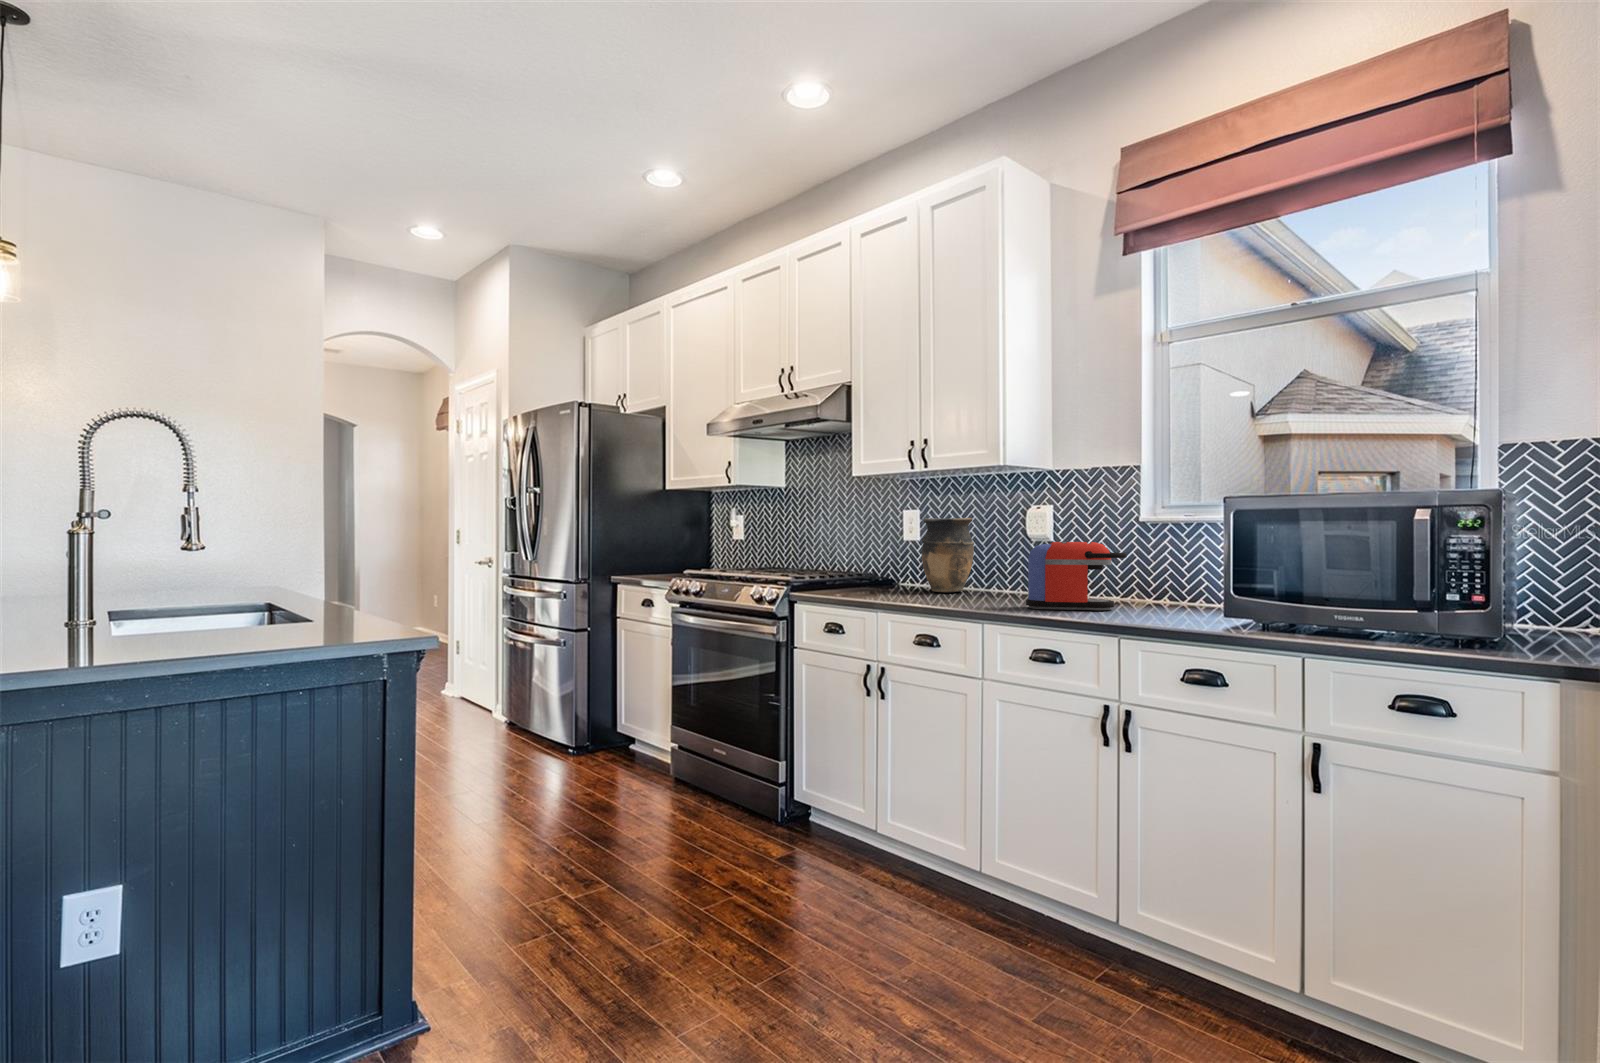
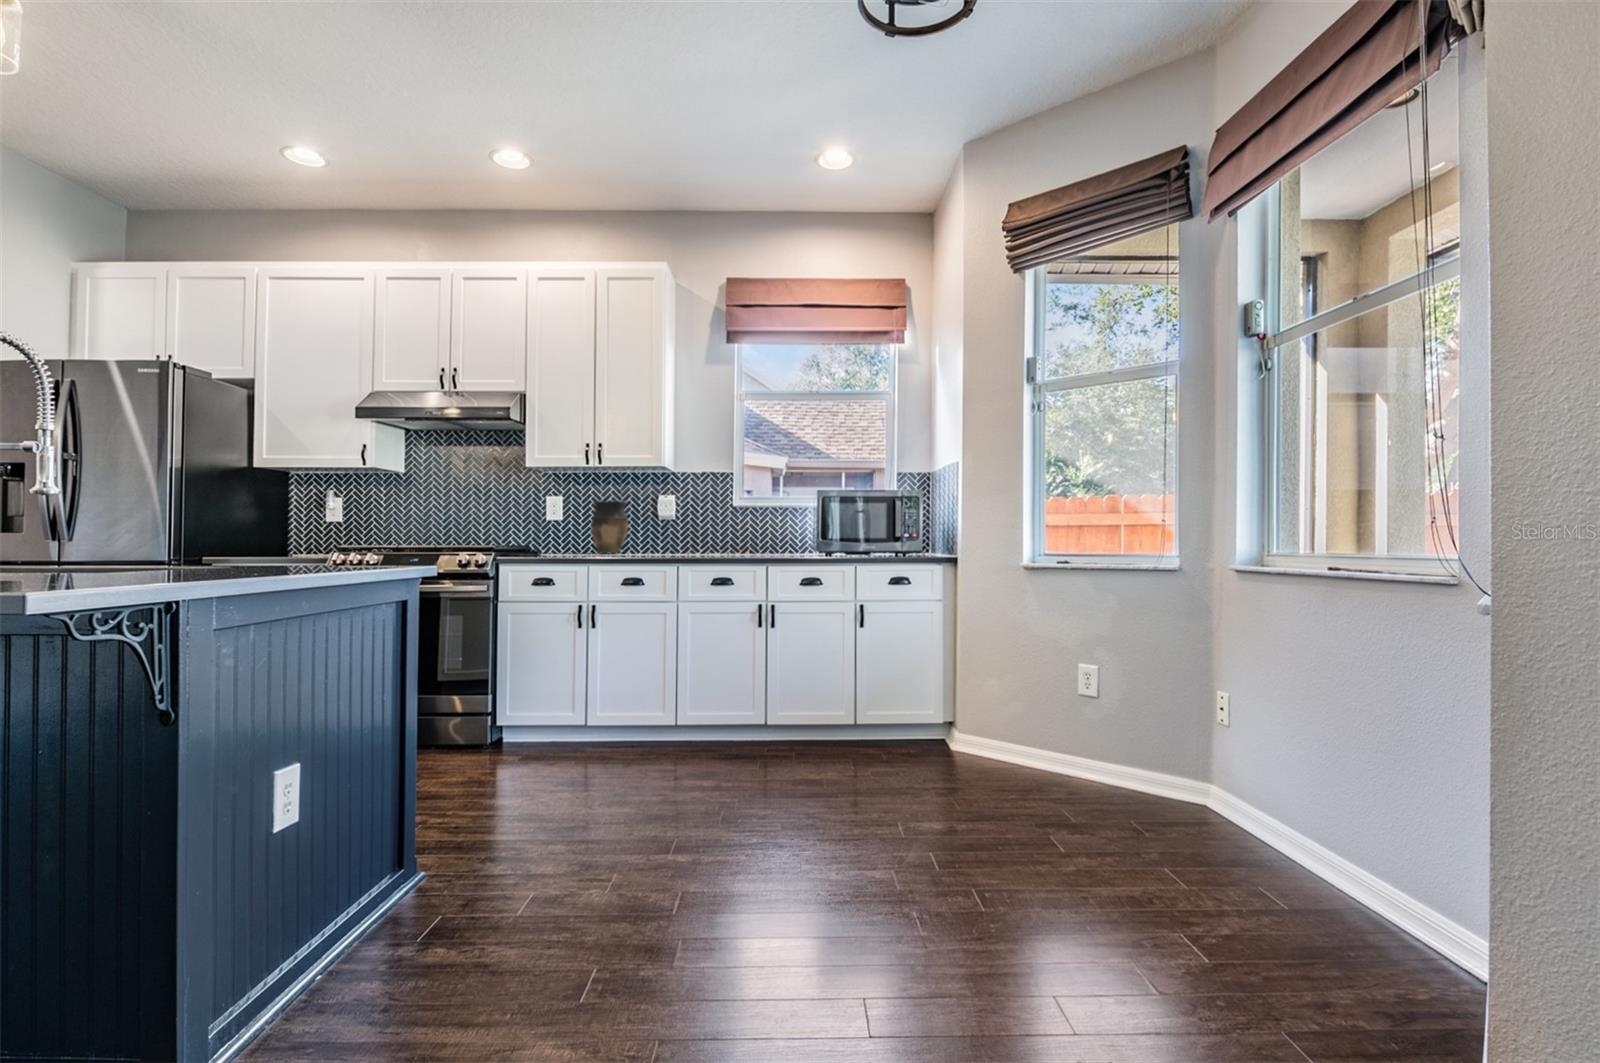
coffee maker: present [1026,542,1127,610] -> none [691,515,745,556]

